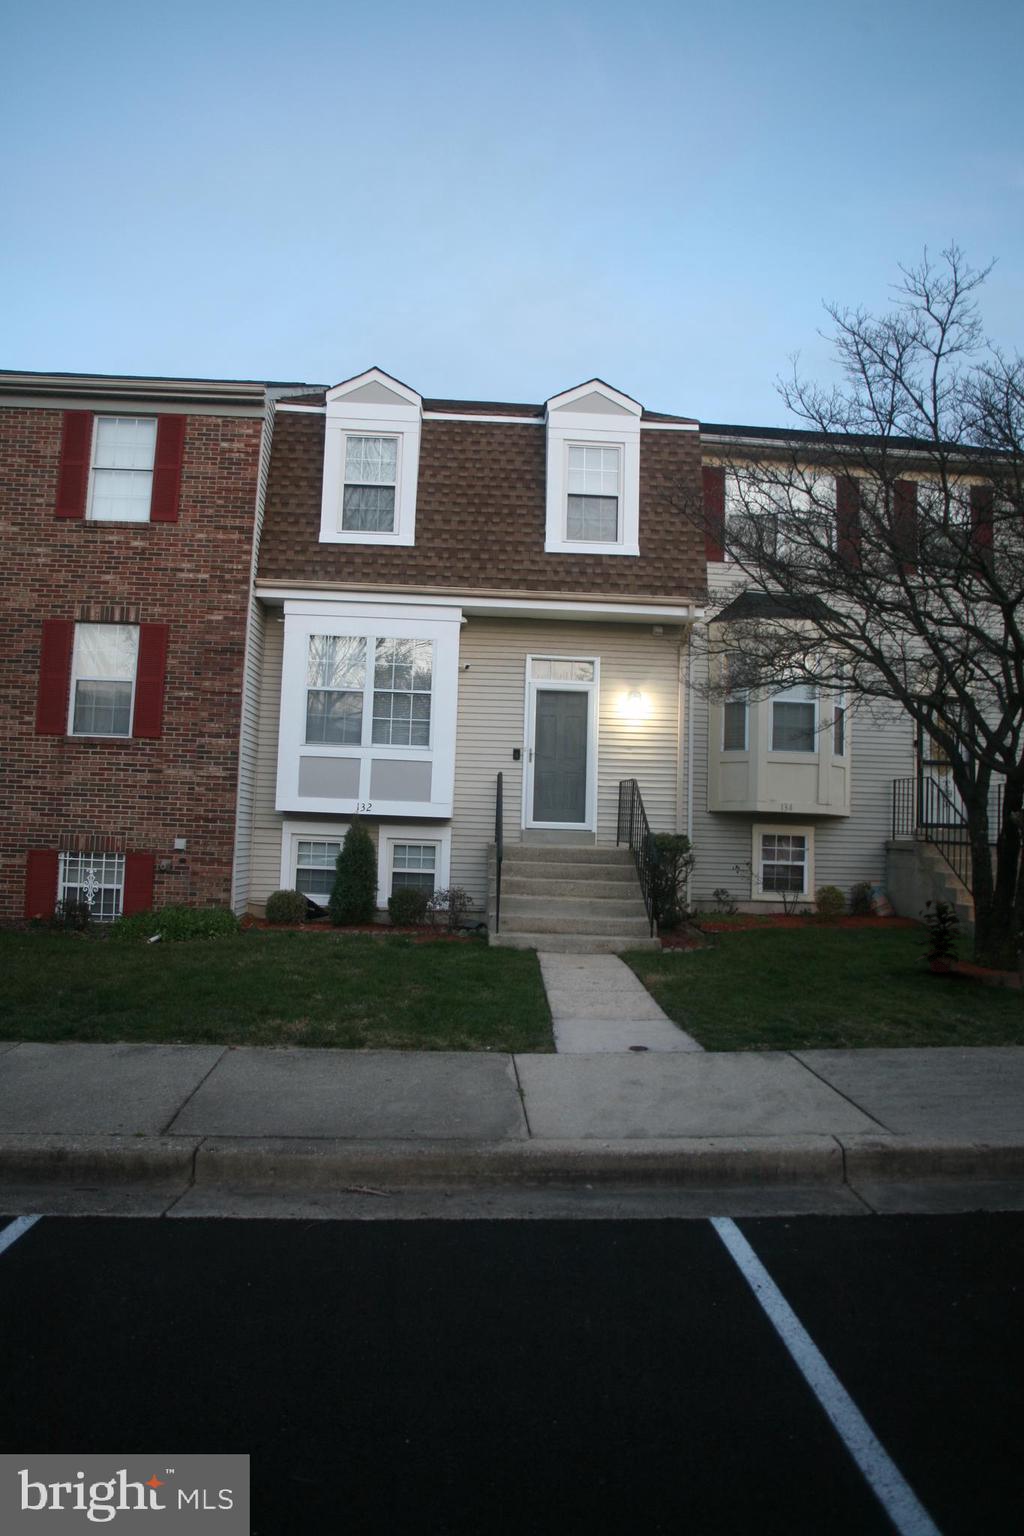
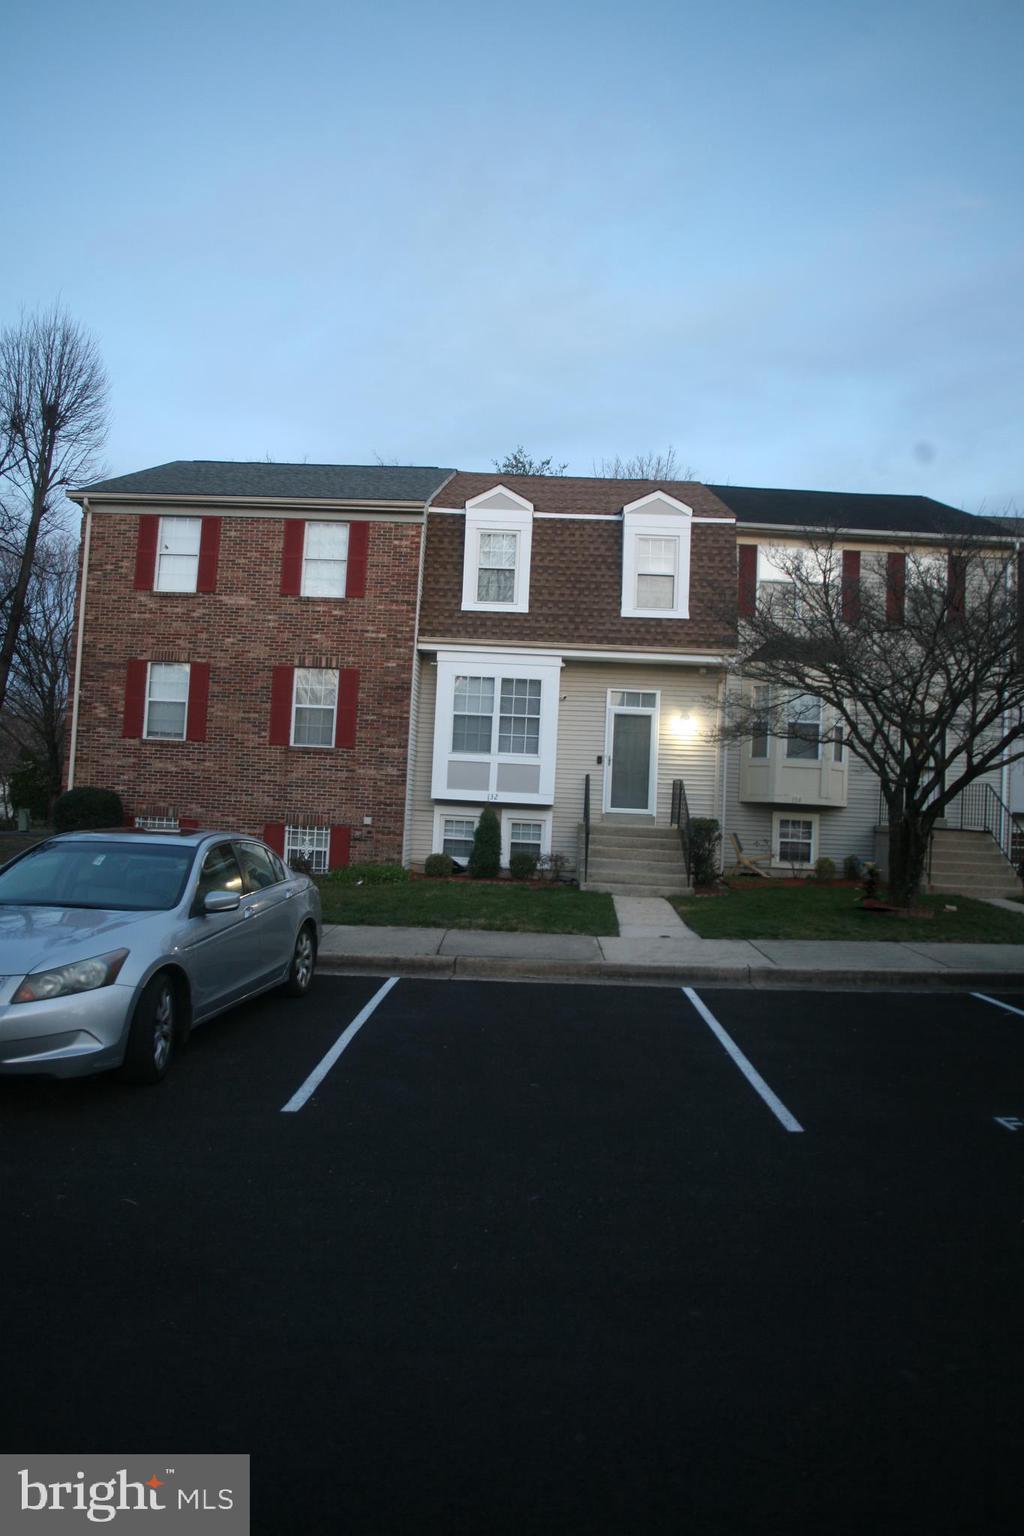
lounge chair: none [695,852,758,915] -> present [729,832,775,877]

